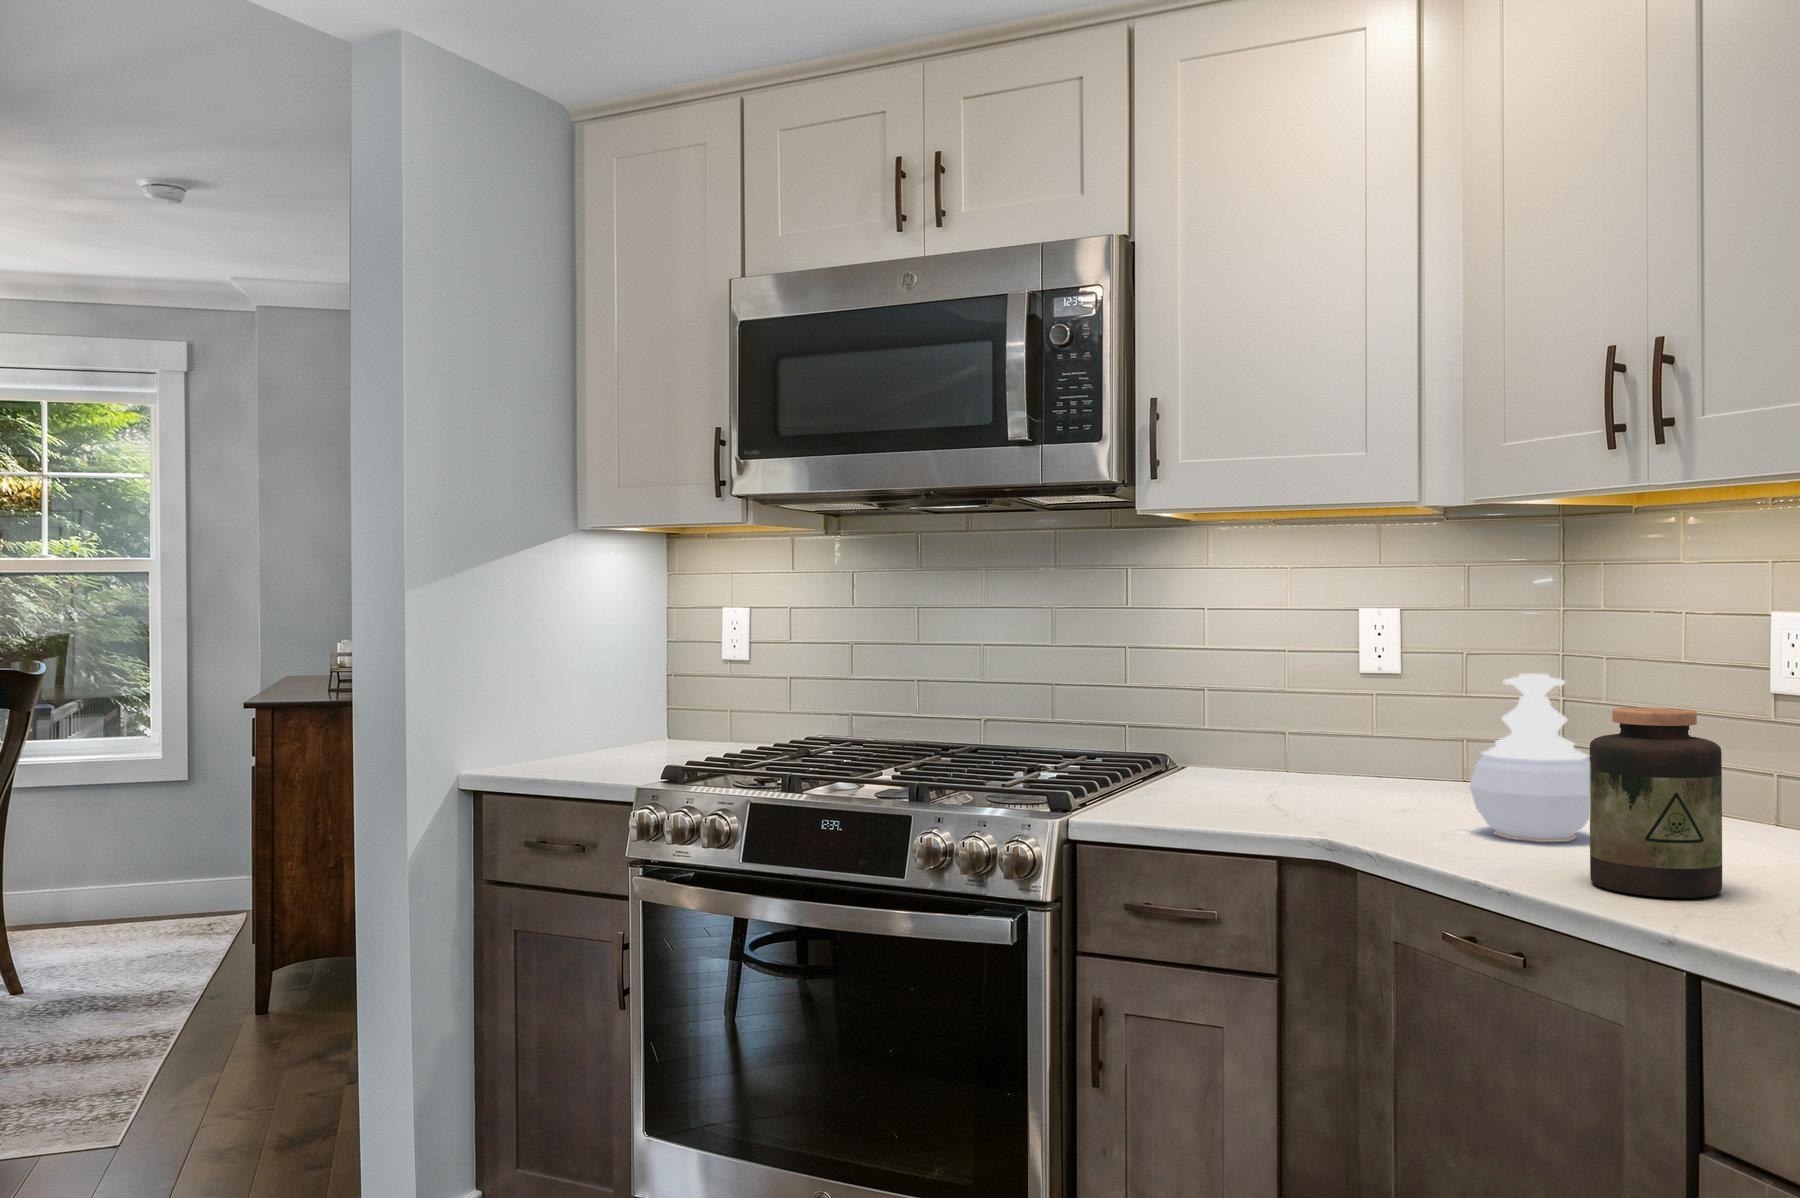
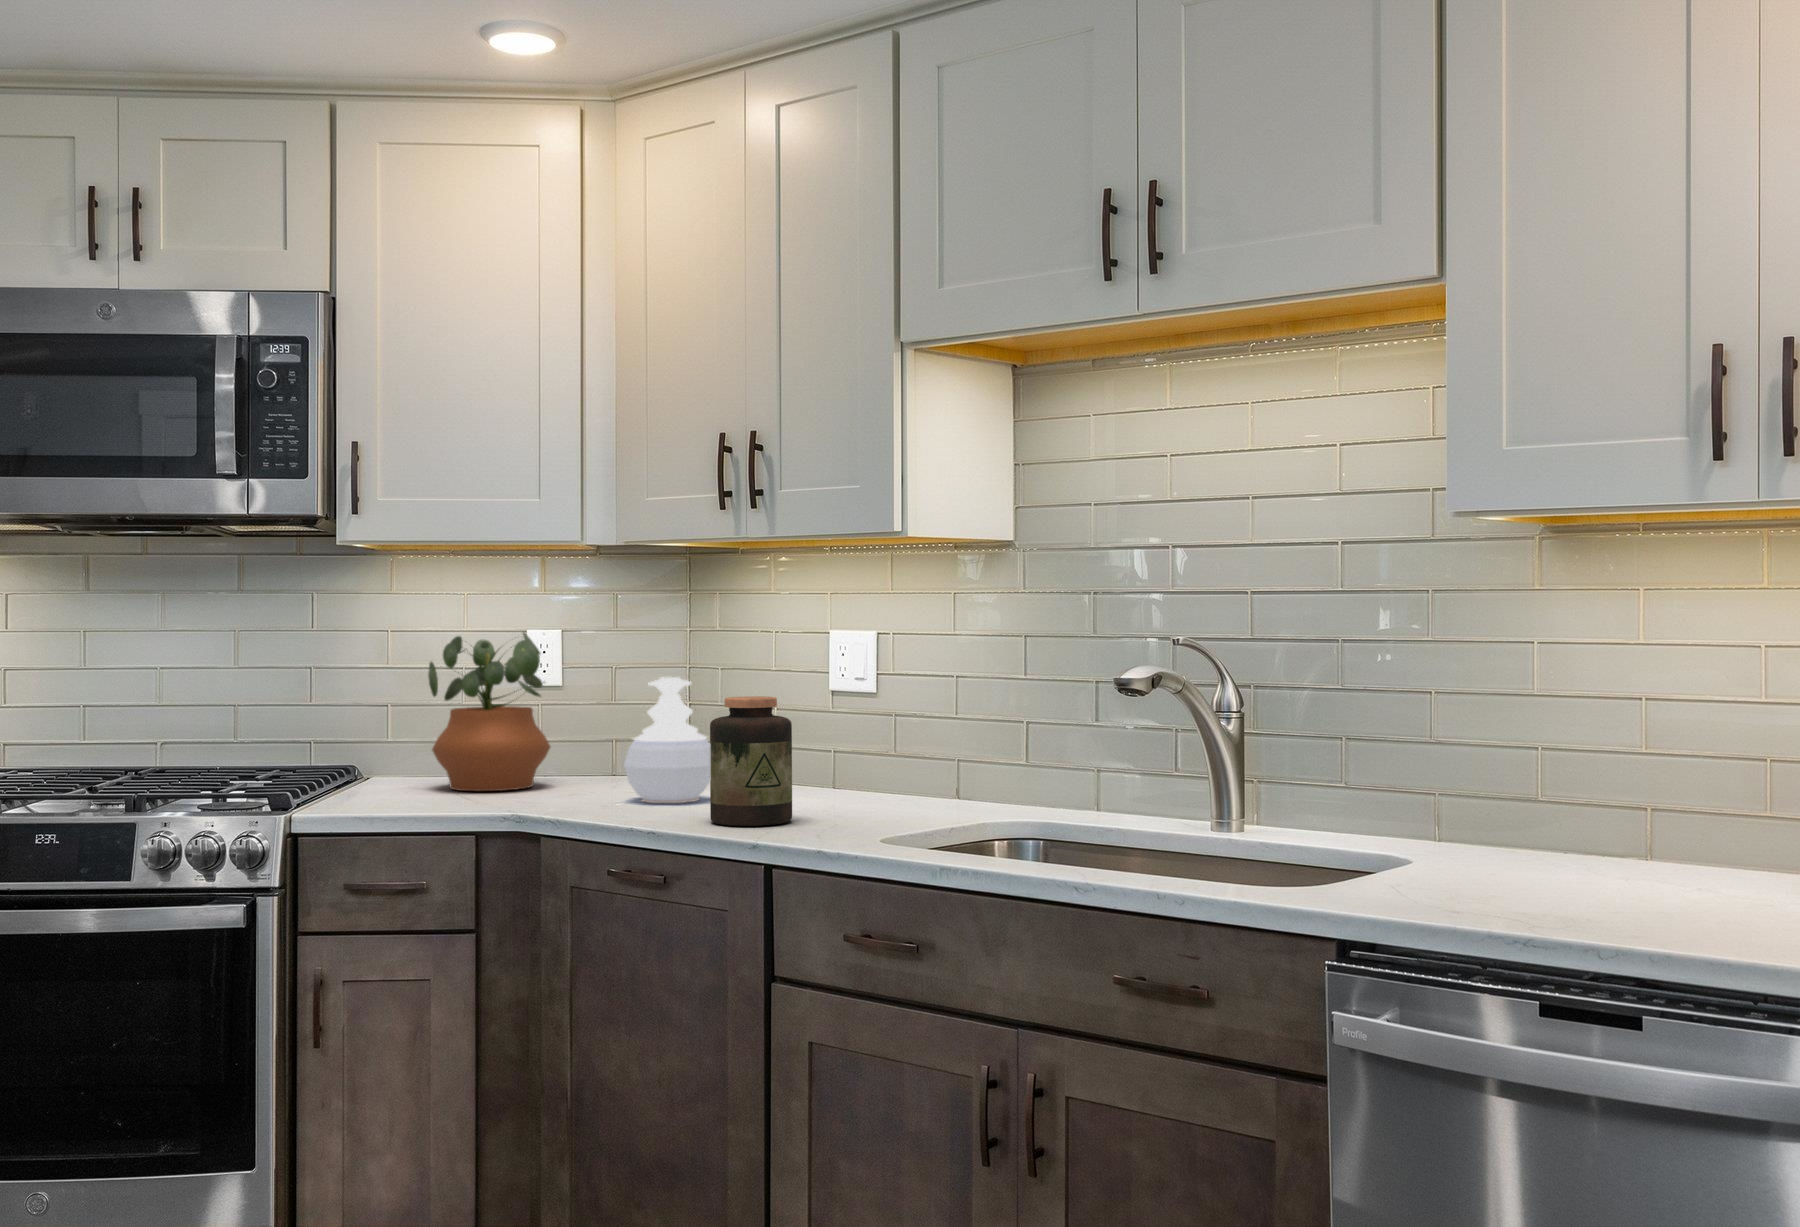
potted plant: none [1234,612,1381,802] -> present [428,632,550,791]

